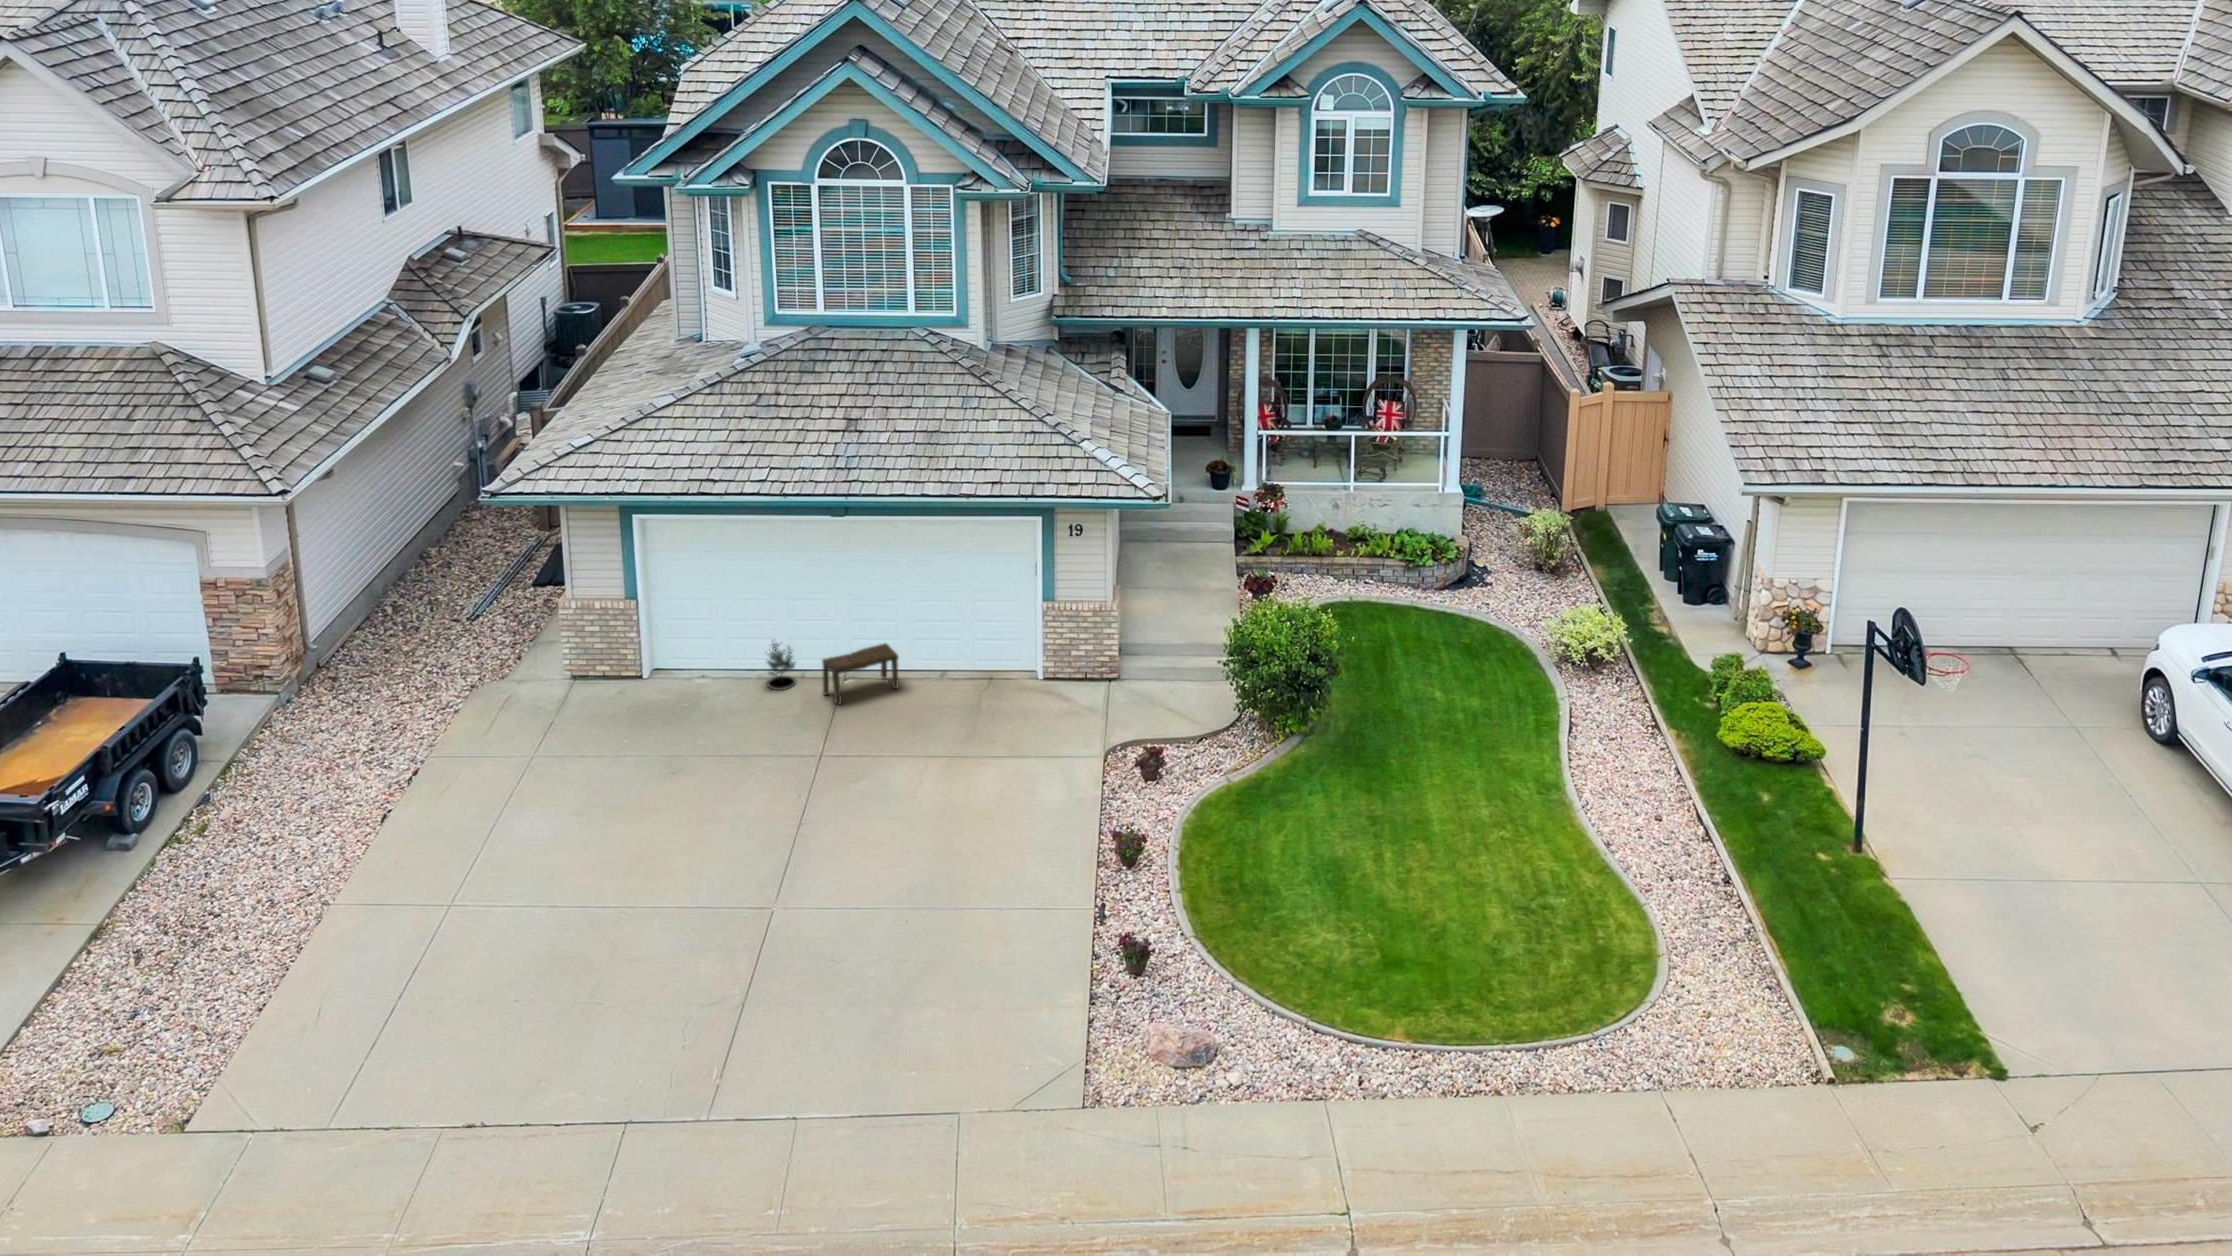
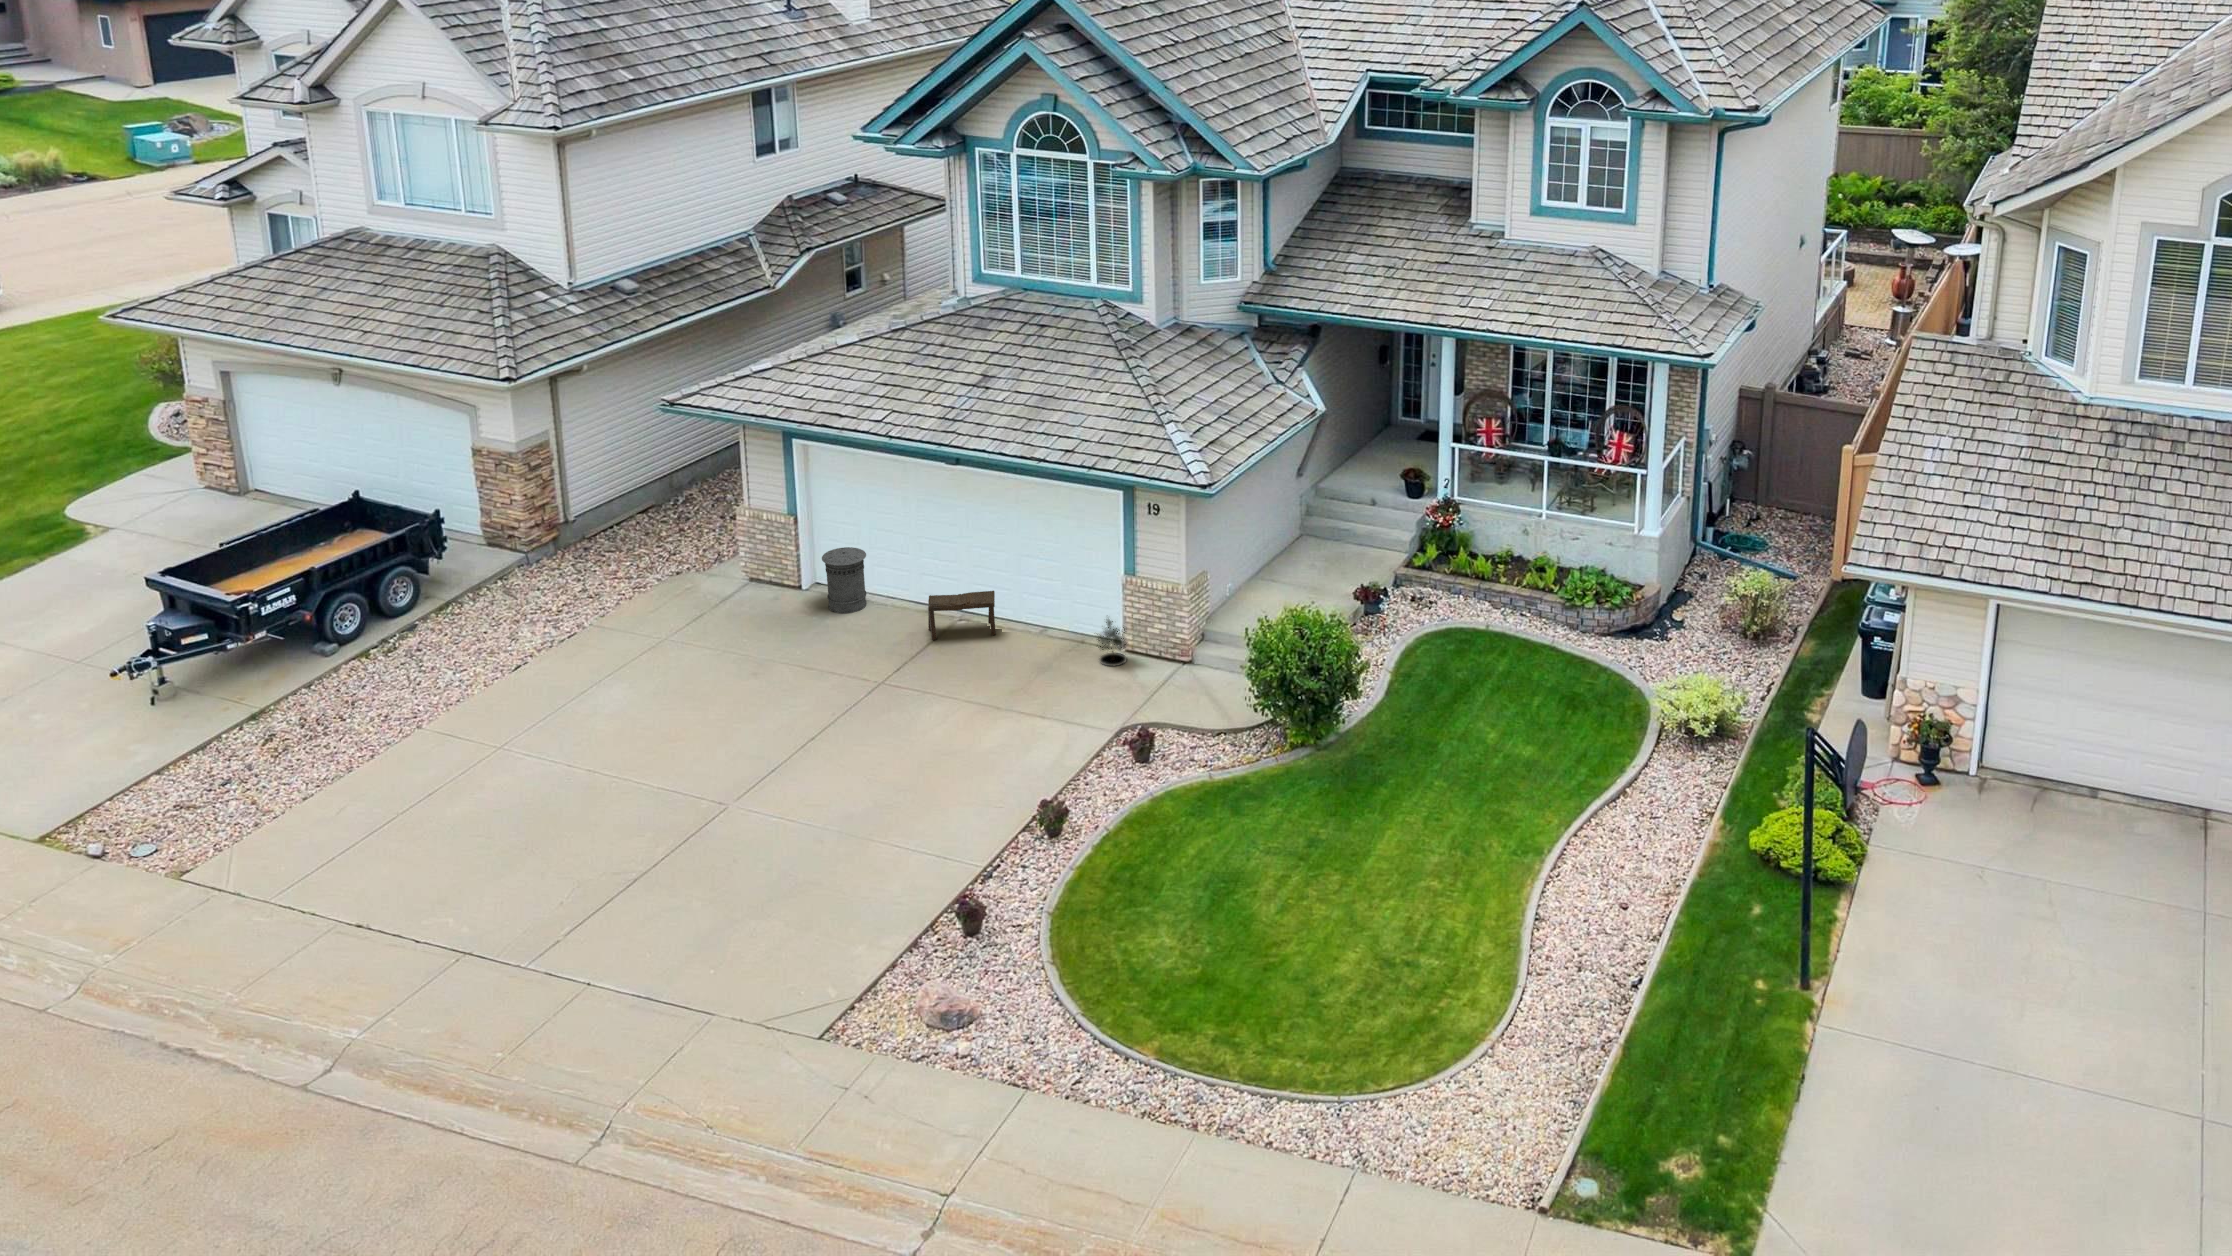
trash can: none [685,623,734,696] -> present [822,547,867,613]
potted tree: present [767,643,796,690] -> present [1097,619,1127,666]

